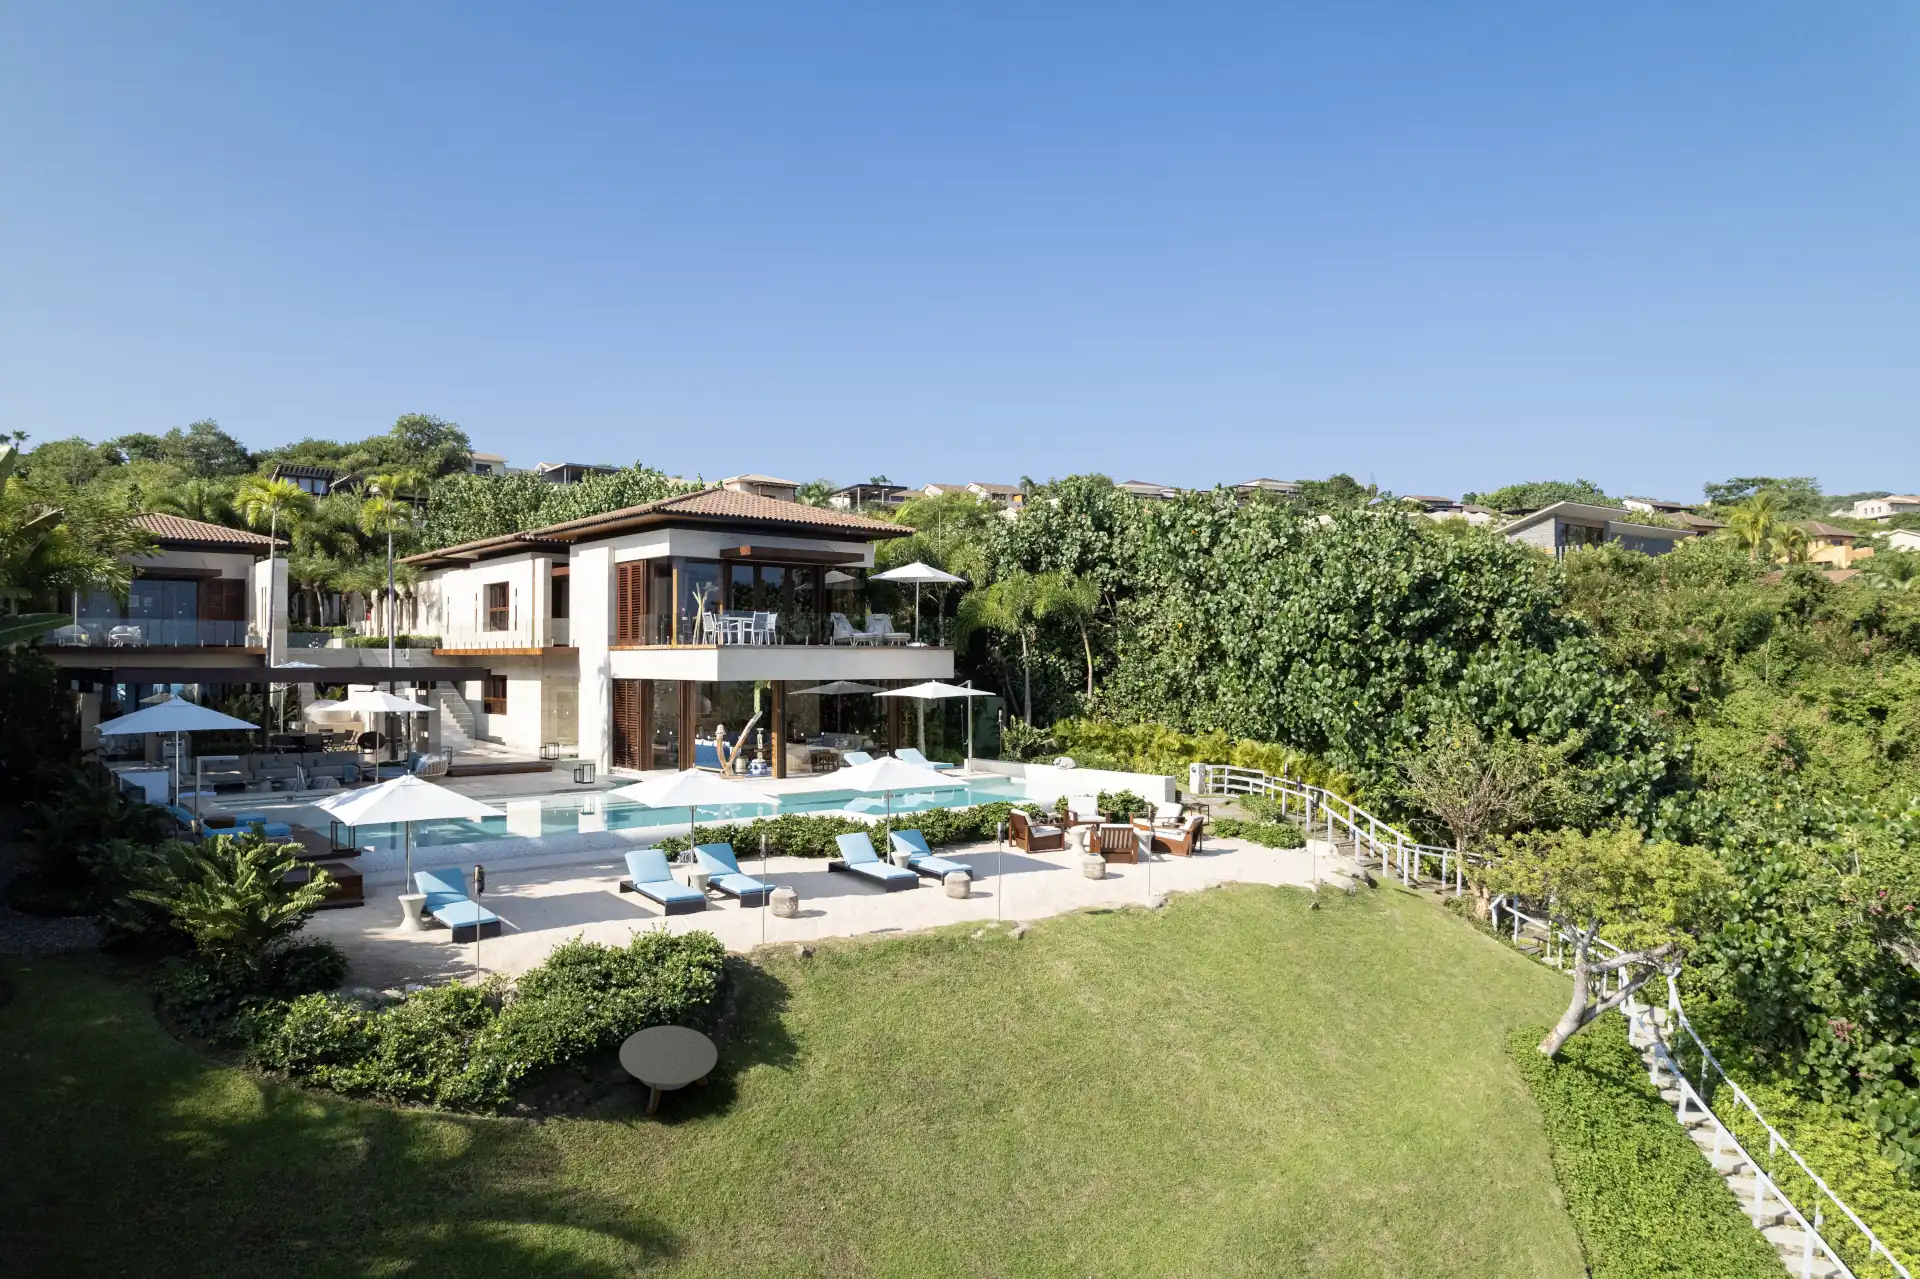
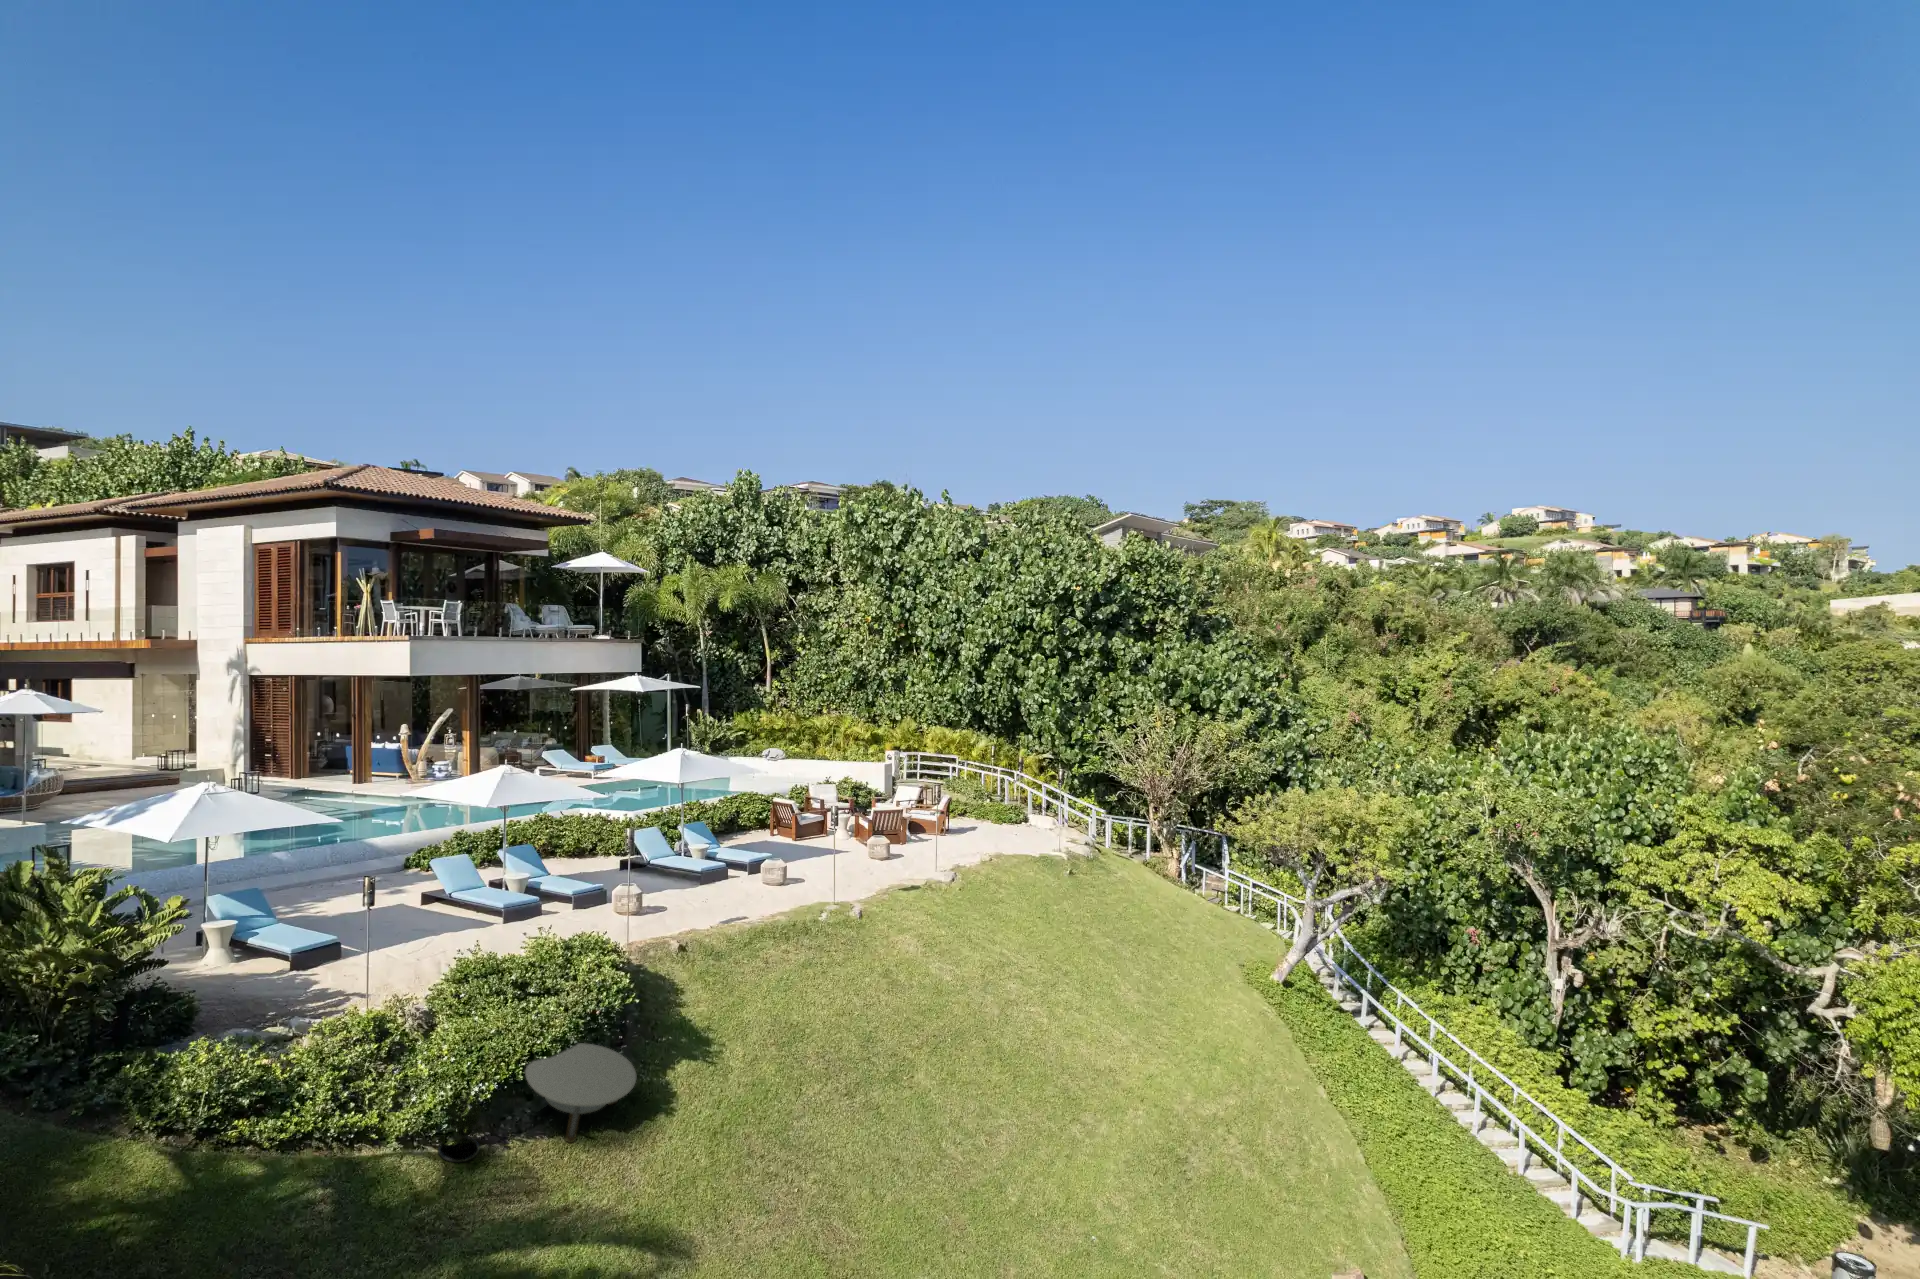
potted tree: none [537,1055,575,1116] -> present [438,1092,485,1162]

